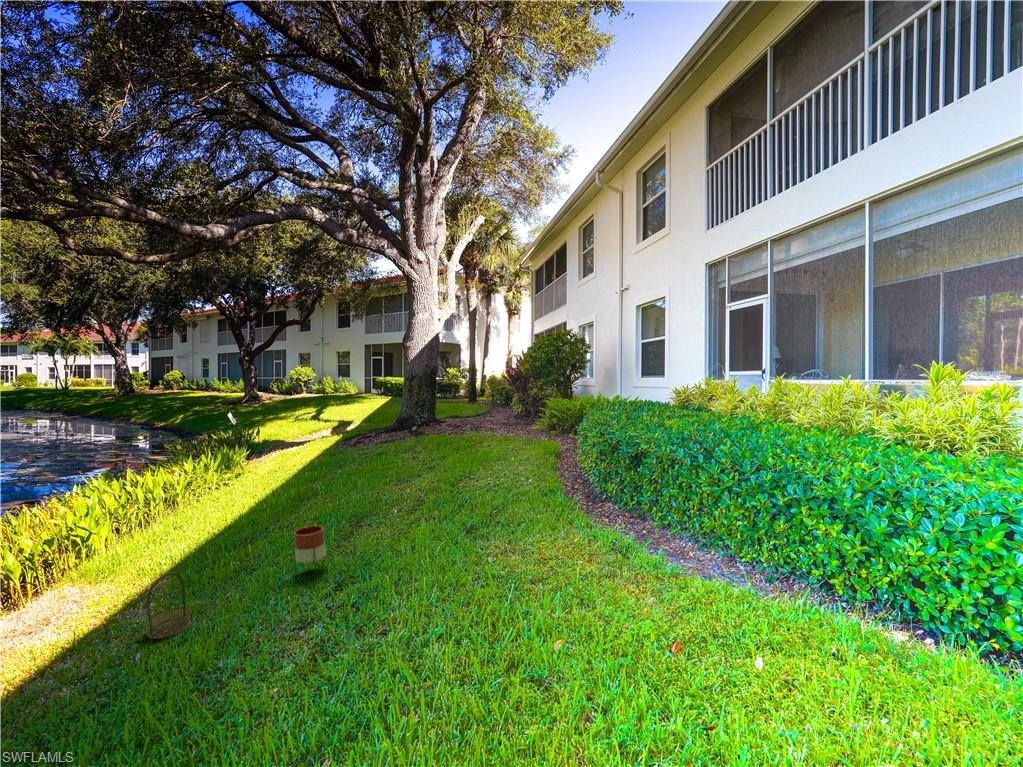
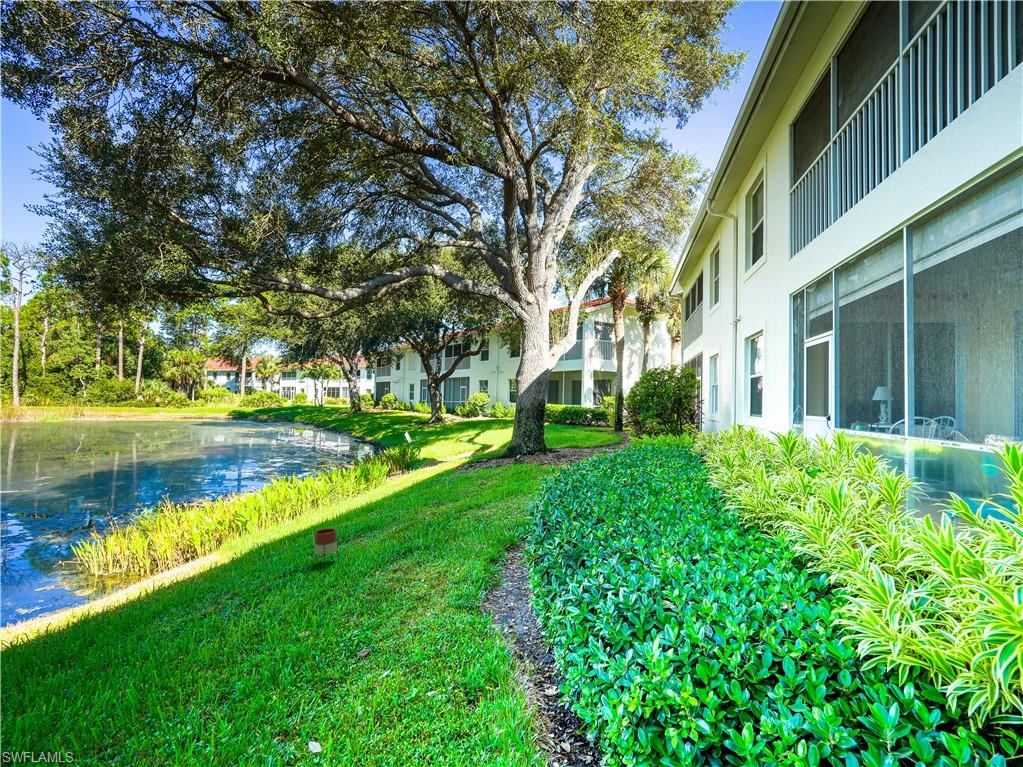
basket: present [146,572,191,639] -> none [215,546,244,589]

